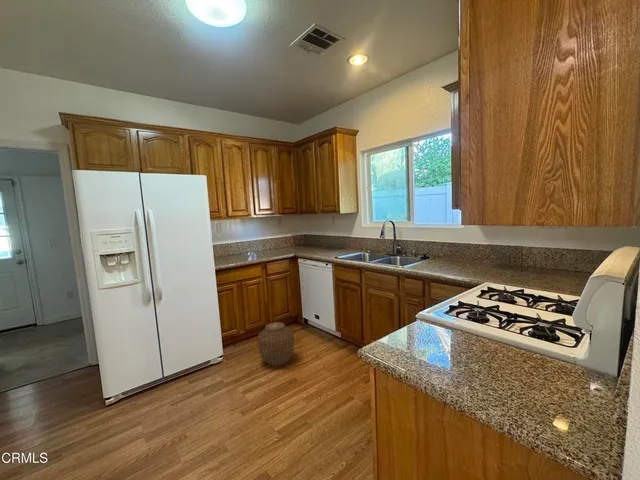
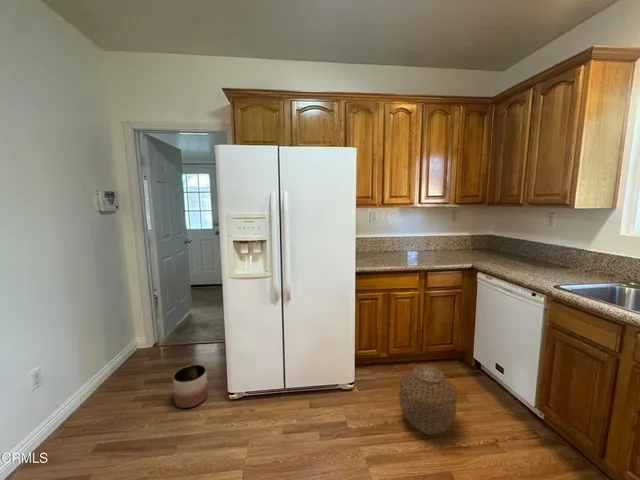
planter: none [32,386,77,431] -> present [173,364,208,408]

